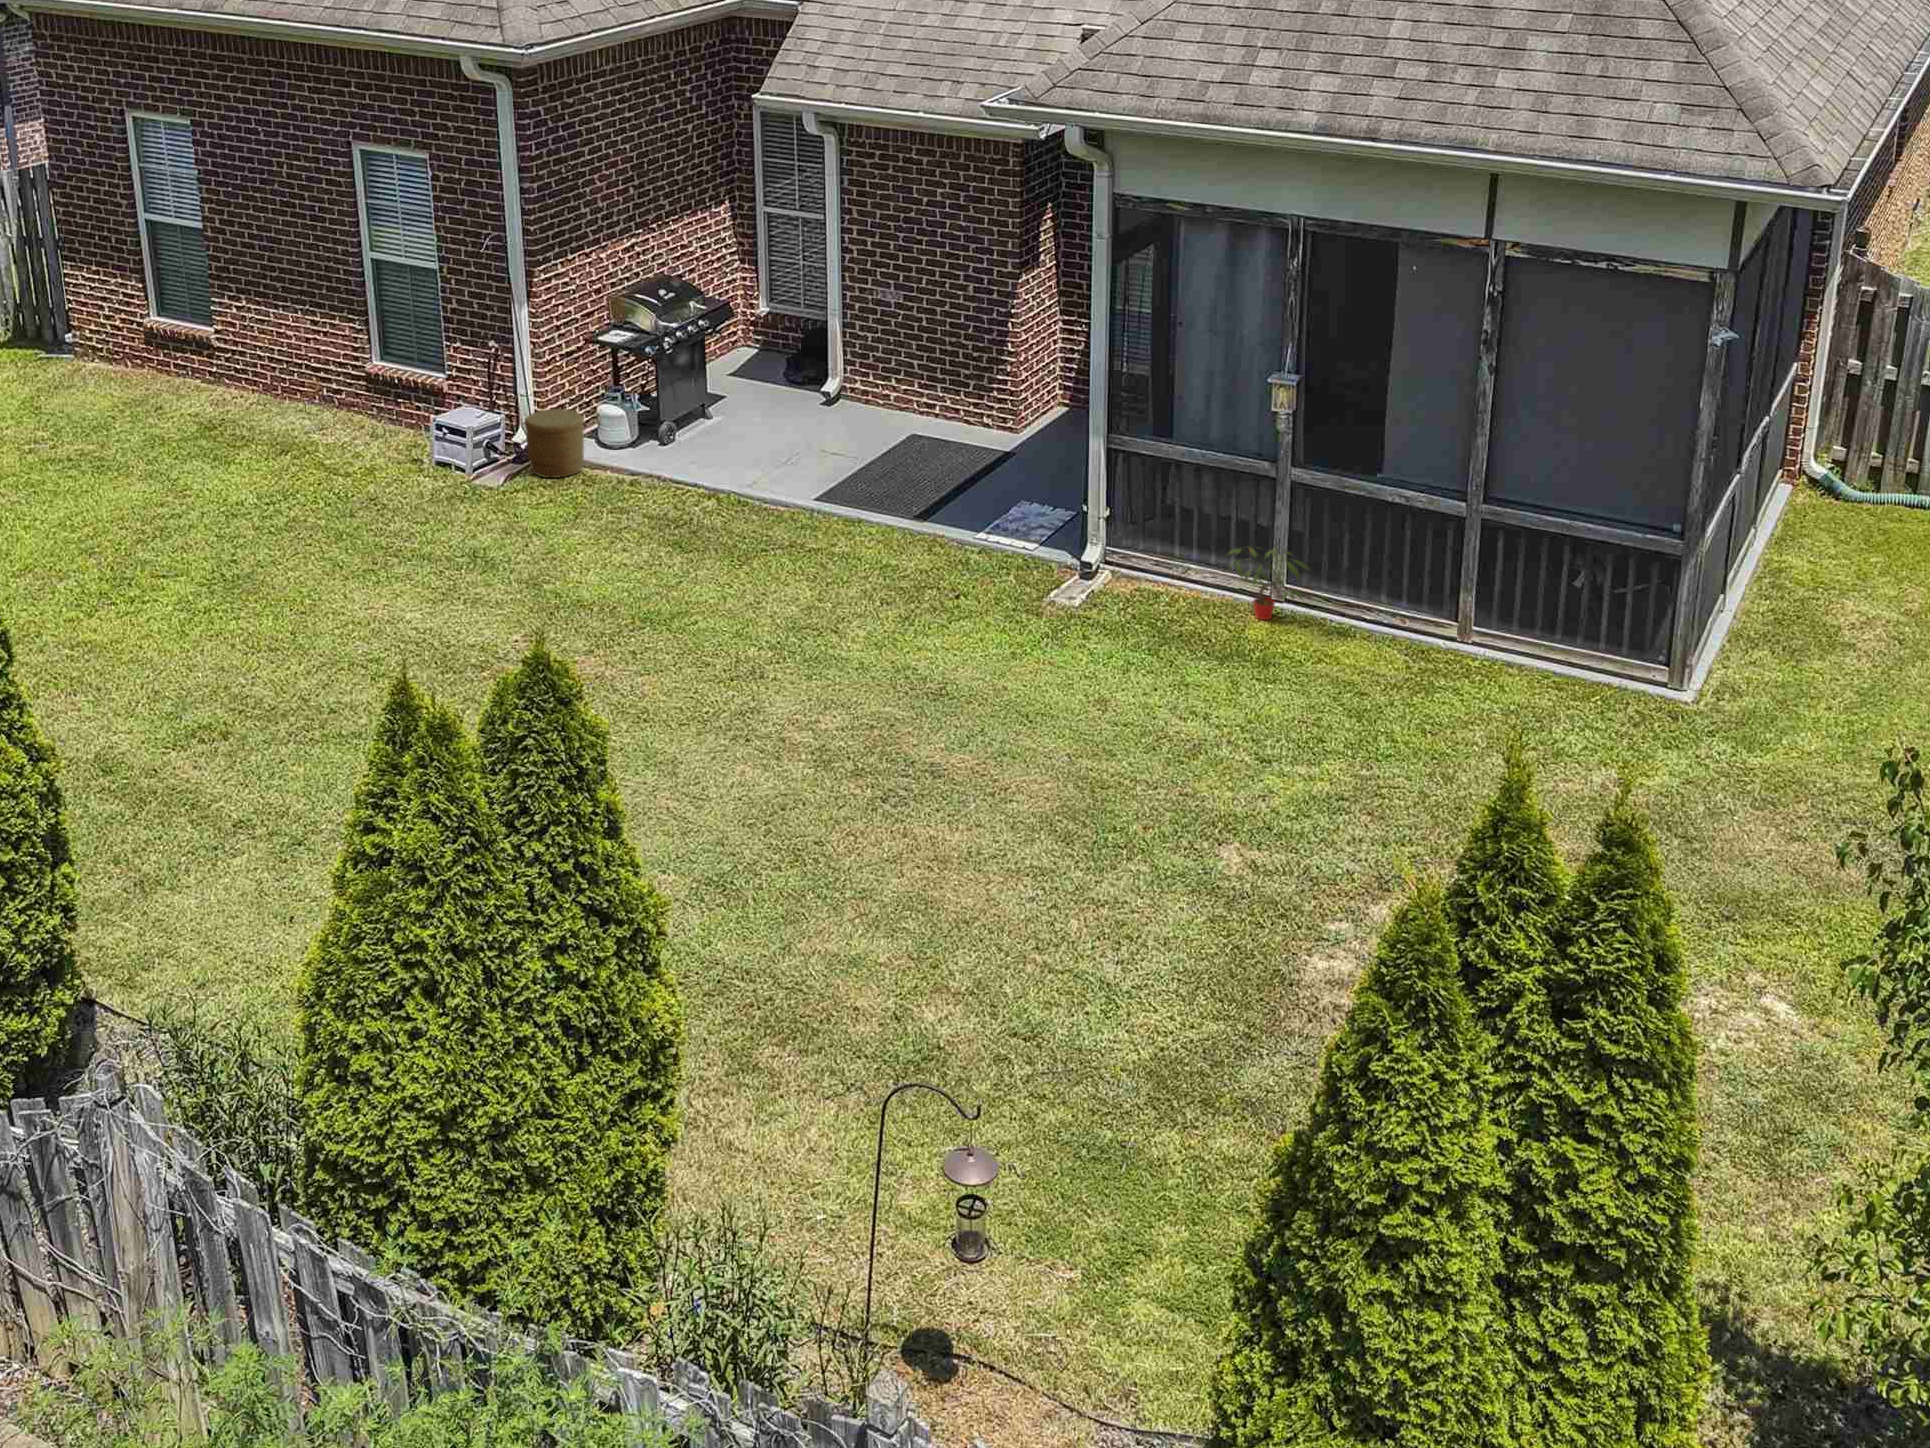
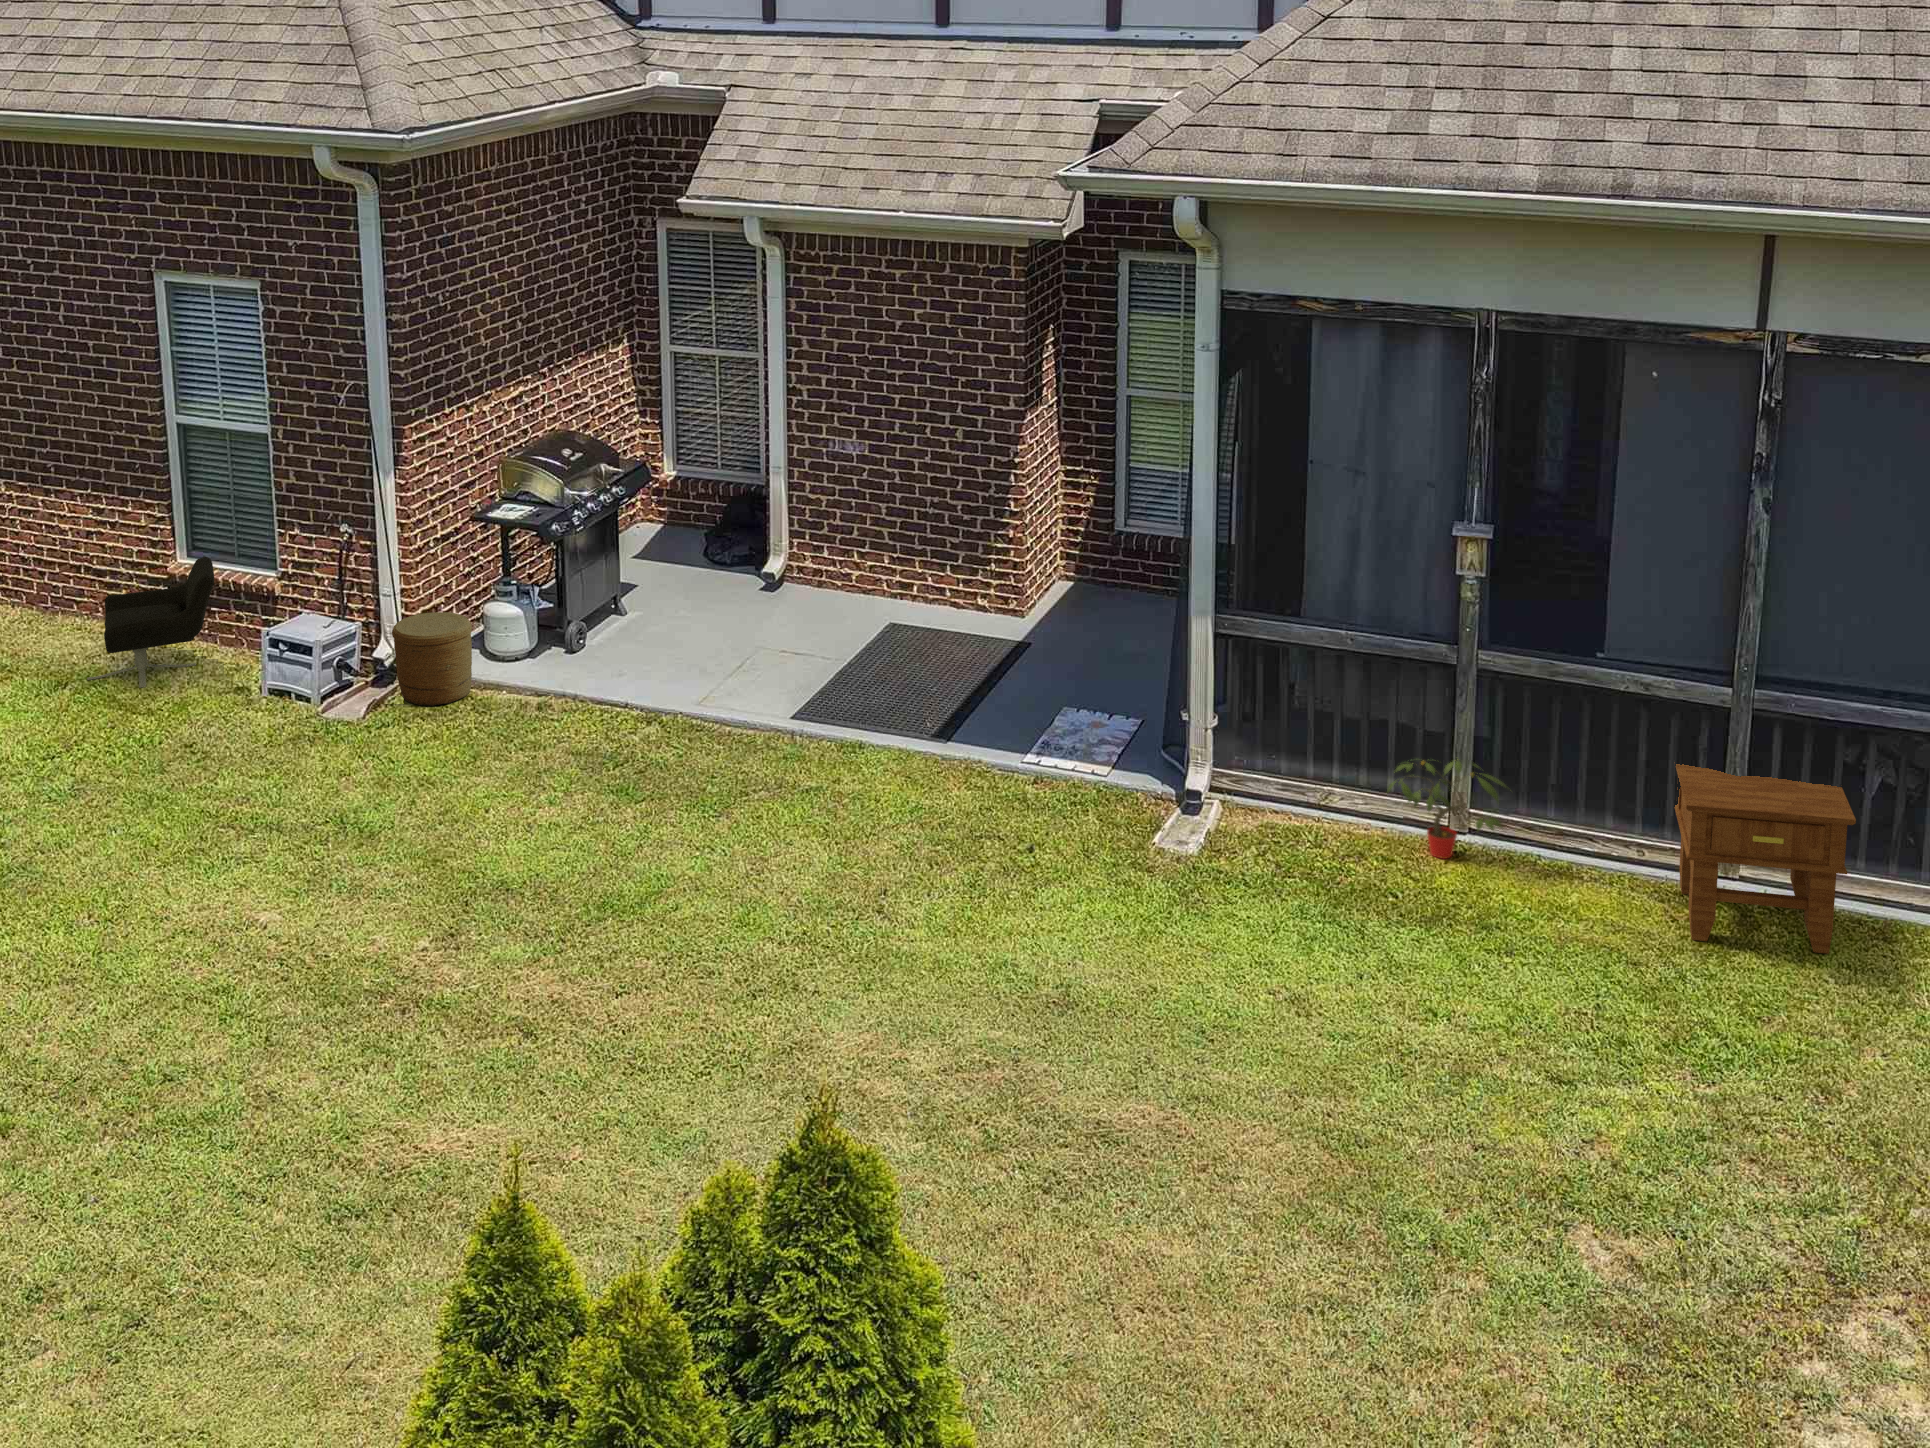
lounge chair: none [303,359,396,455] -> present [87,556,214,688]
side table: none [1413,548,1540,697] -> present [1674,764,1856,954]

